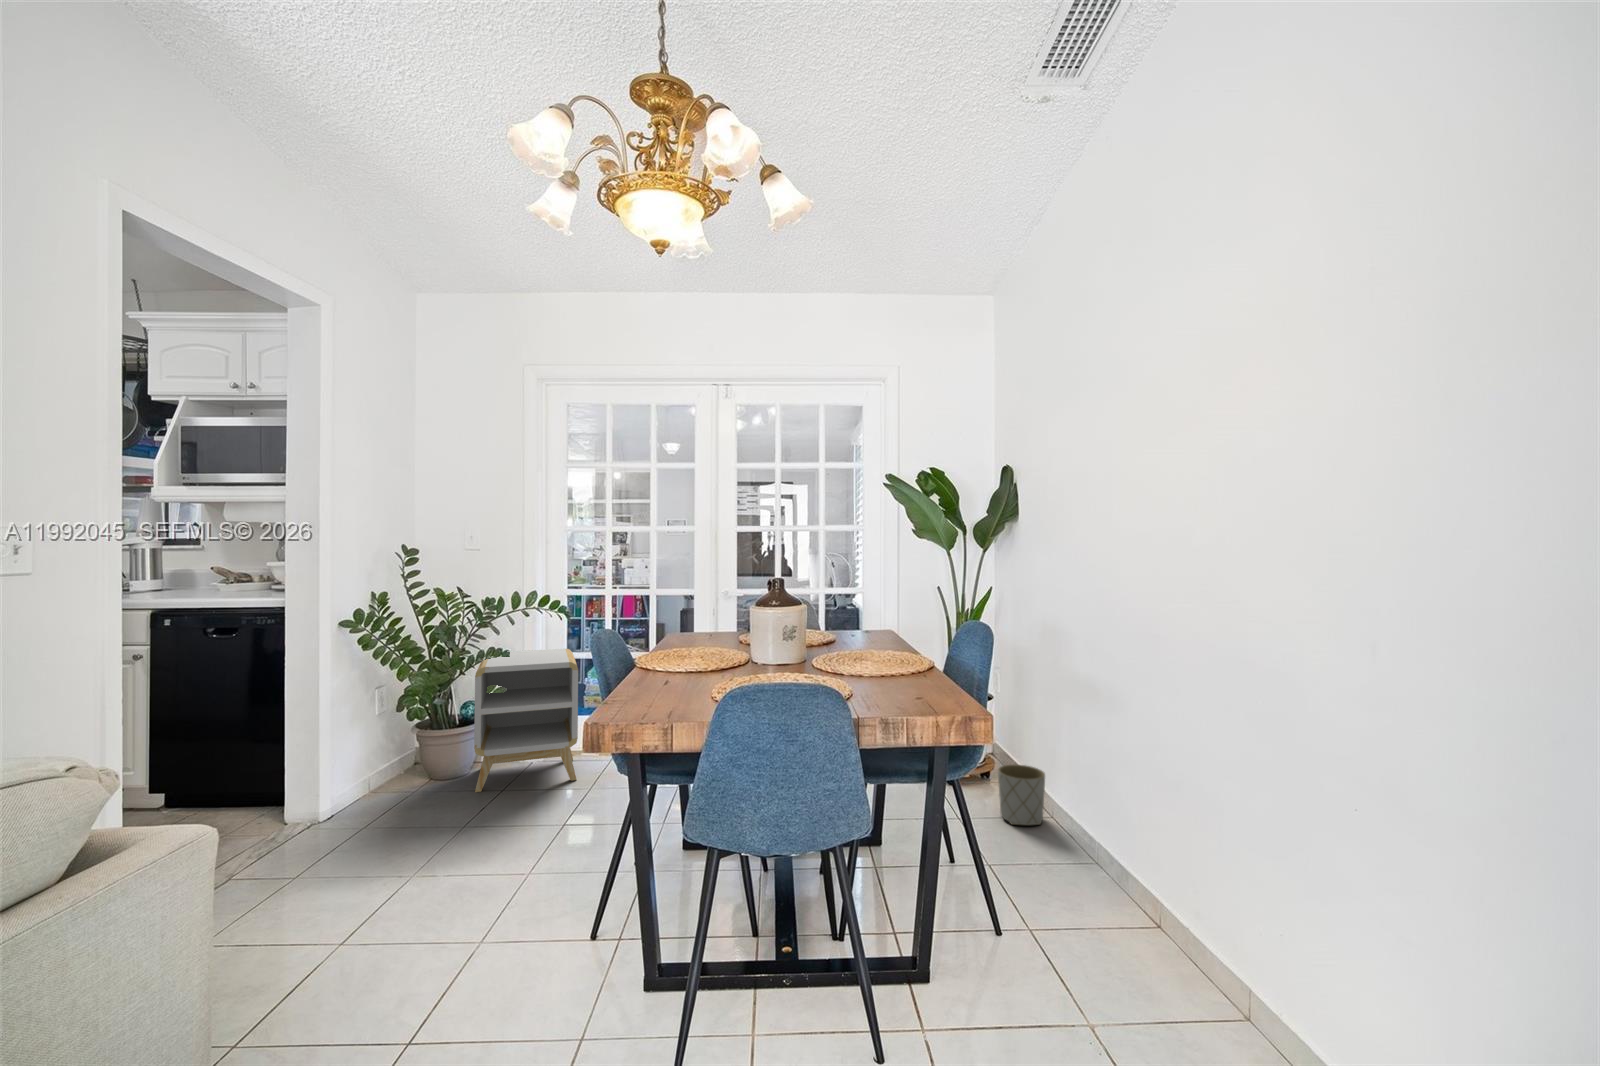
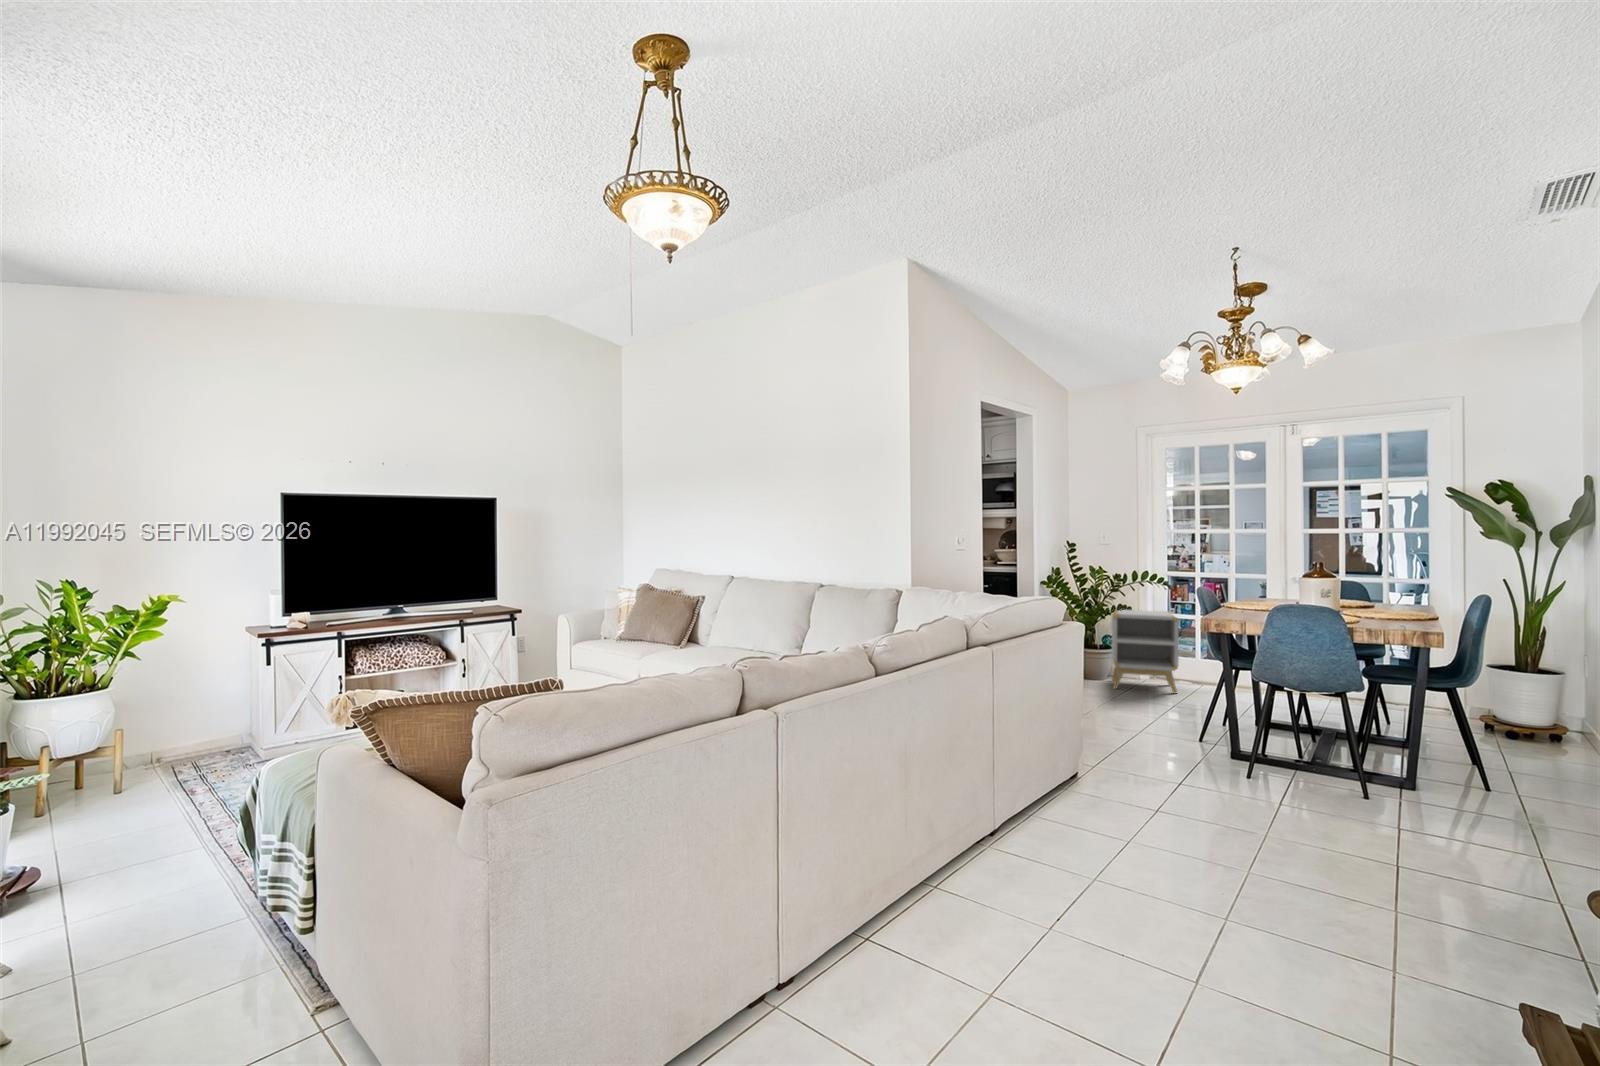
planter: present [998,764,1045,825] -> none [1542,722,1593,769]

